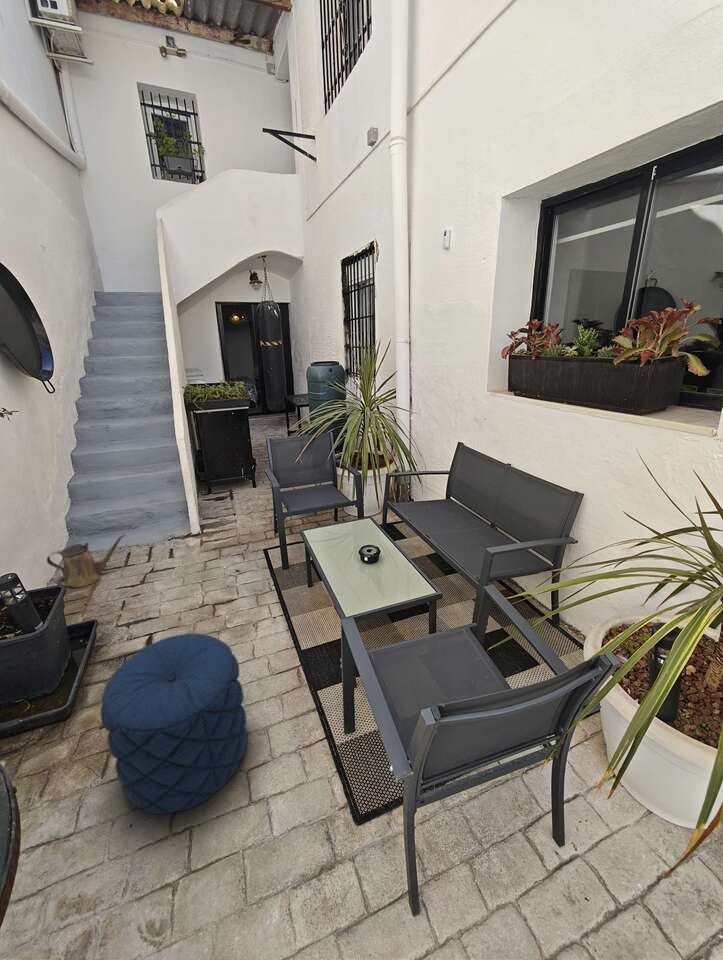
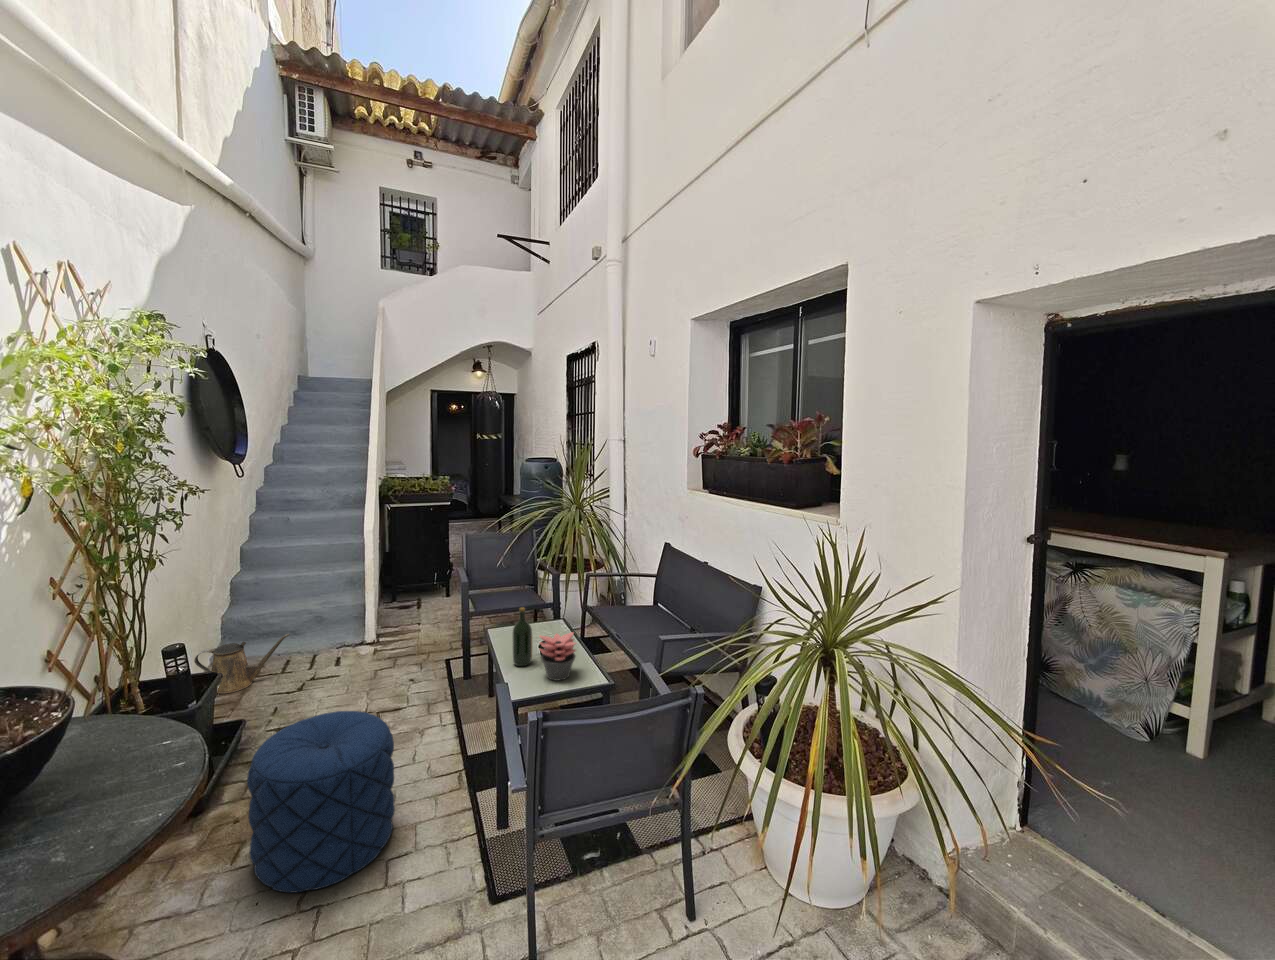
wine bottle: none [333,518,352,571] -> present [513,607,532,666]
succulent plant: none [362,541,400,588] -> present [540,632,576,680]

